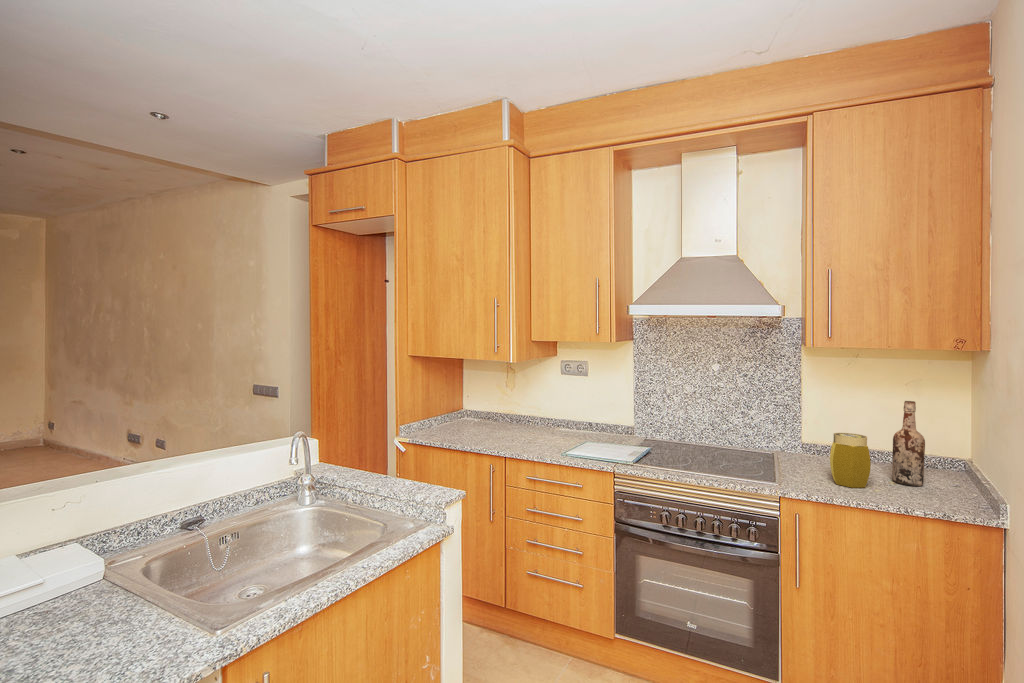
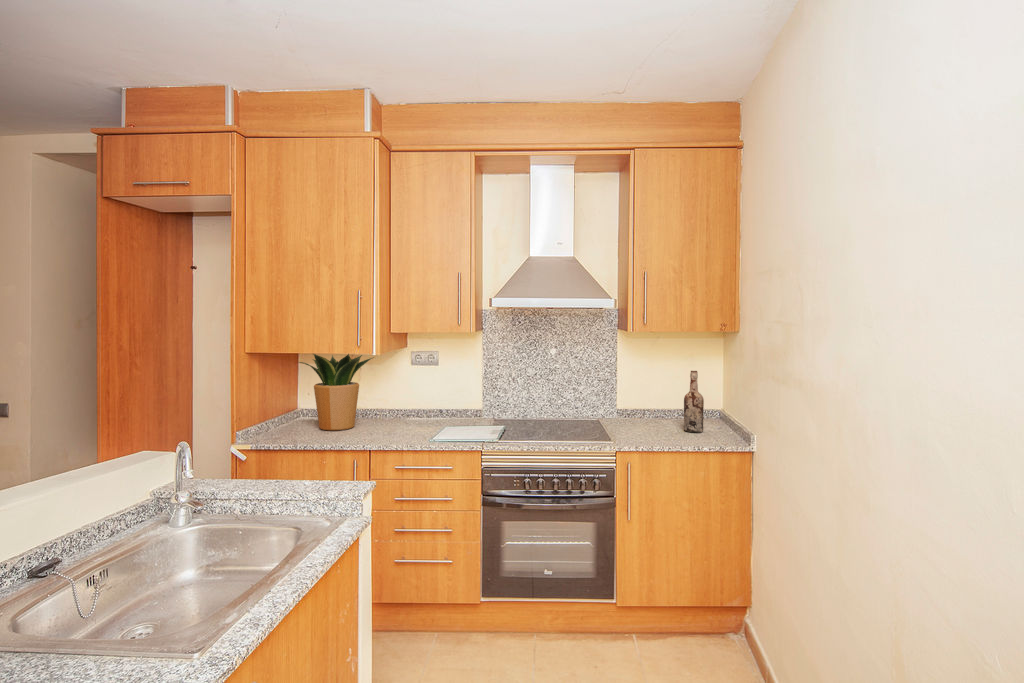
potted plant: none [450,359,524,435] -> present [299,354,374,430]
jar: present [830,433,871,488] -> none [646,398,674,438]

